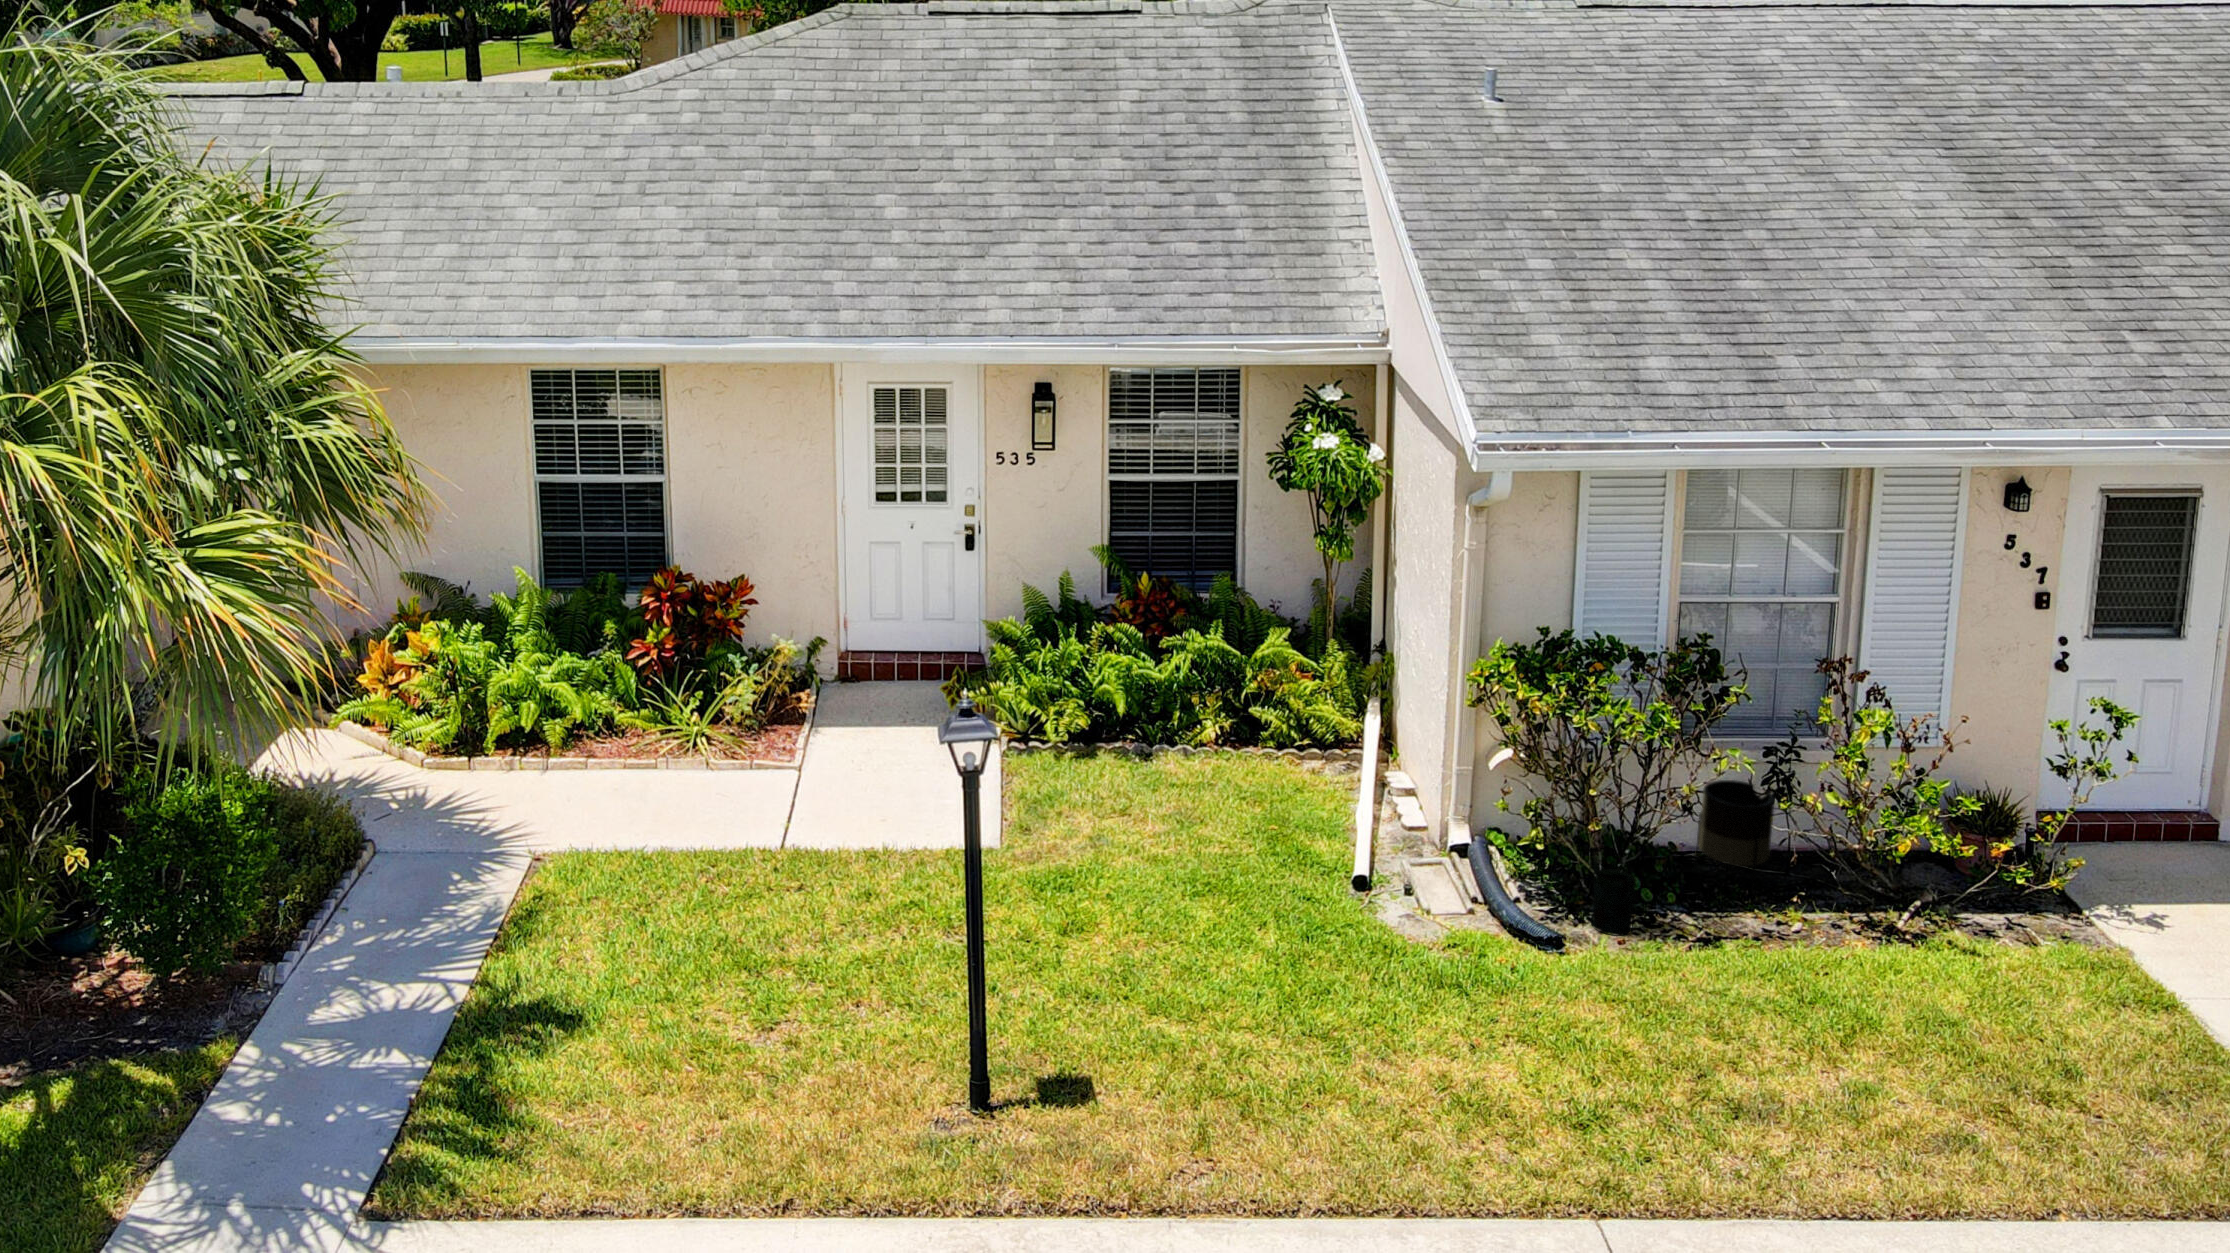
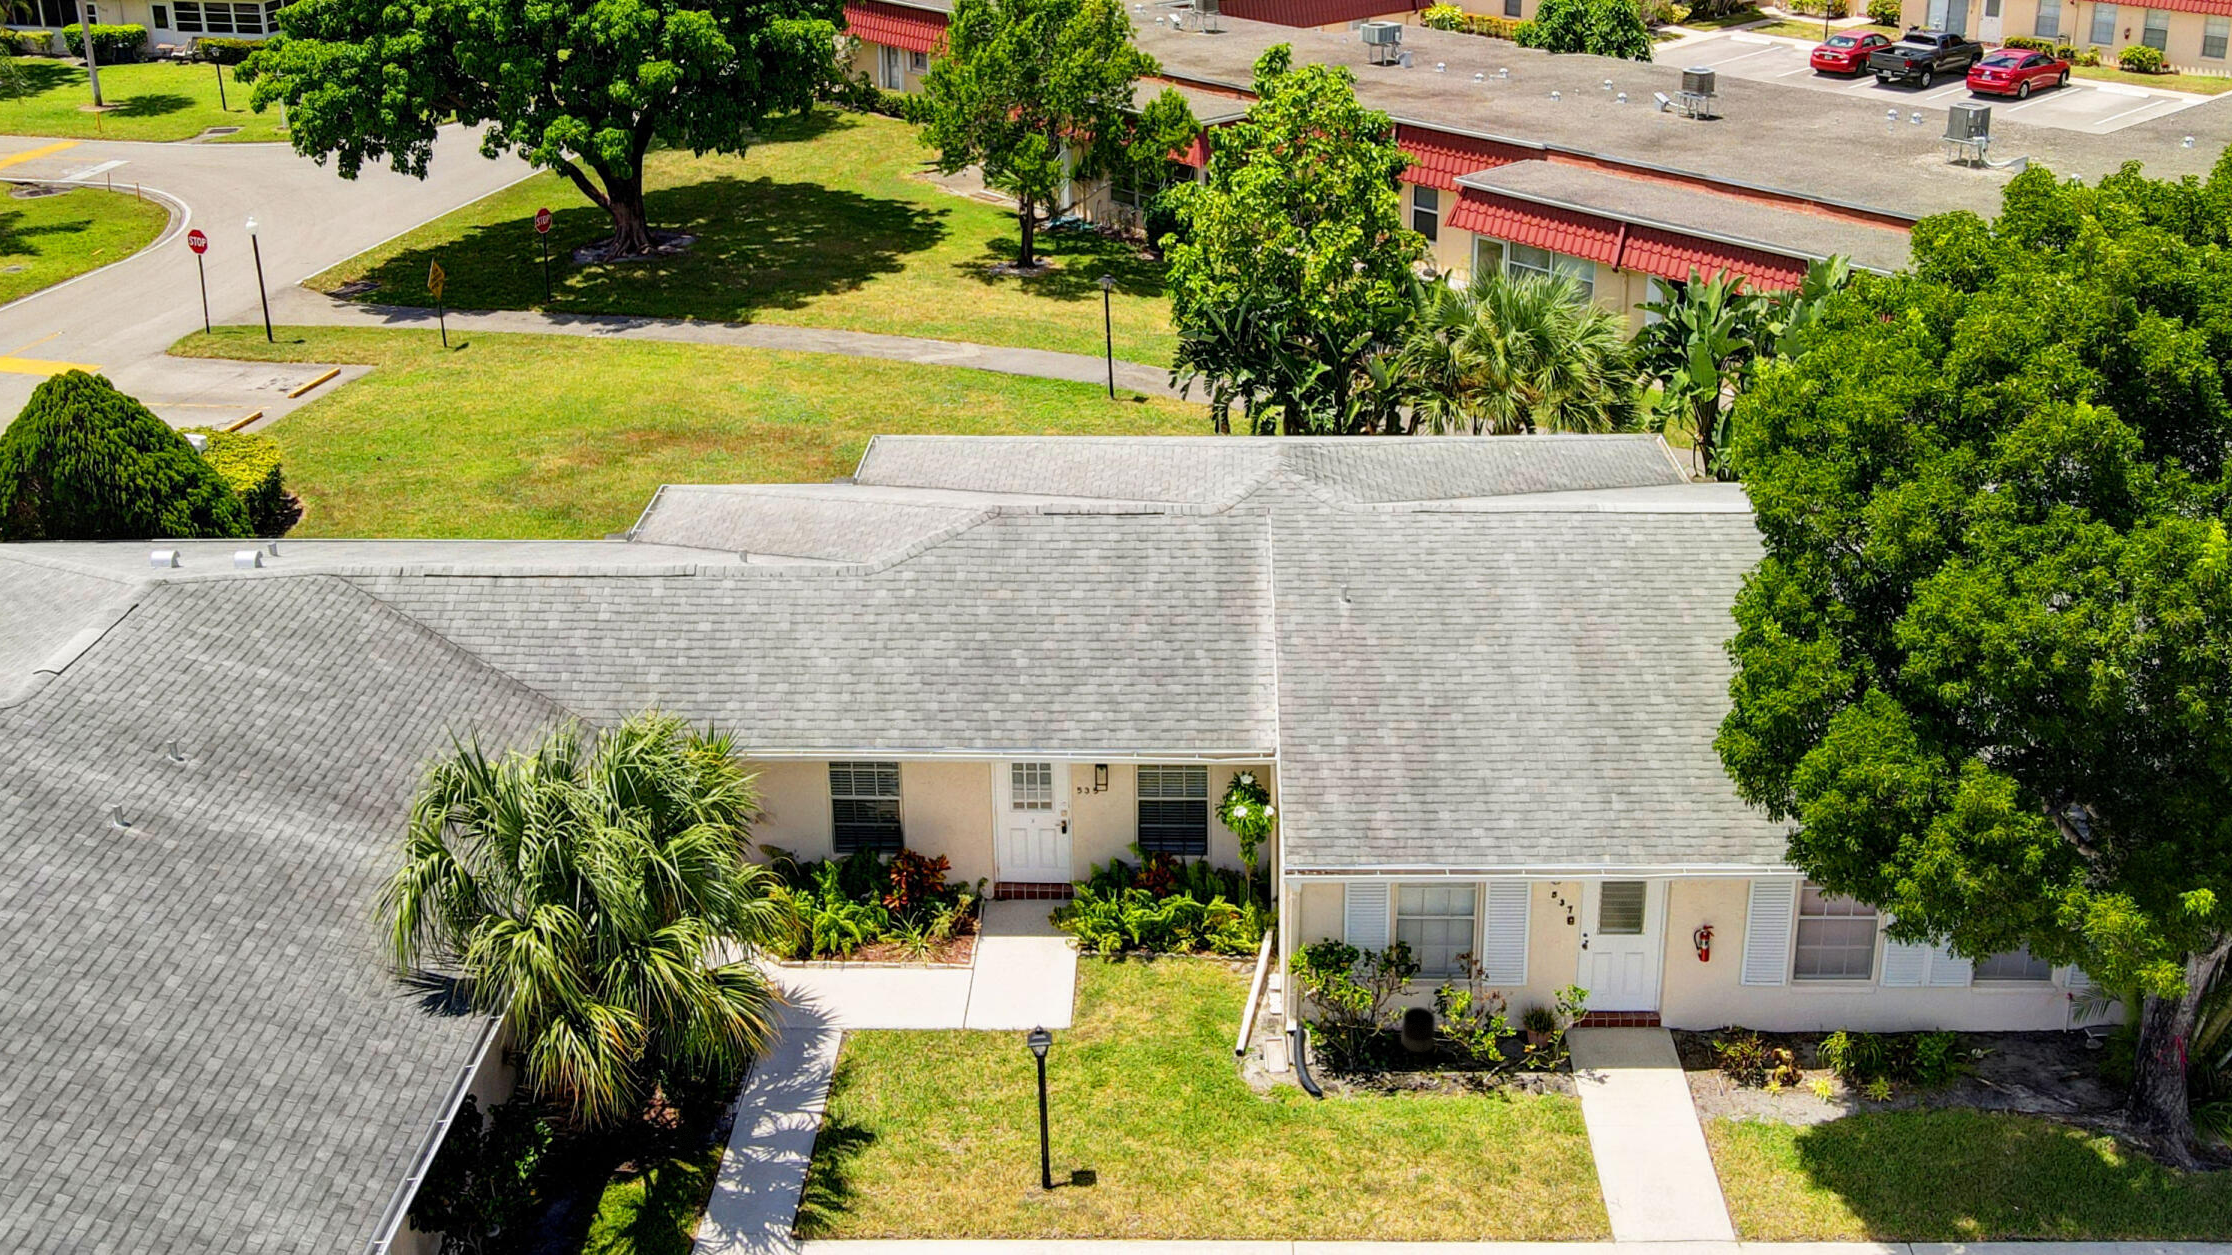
watering can: present [1587,847,1637,936] -> present [674,1111,697,1159]

